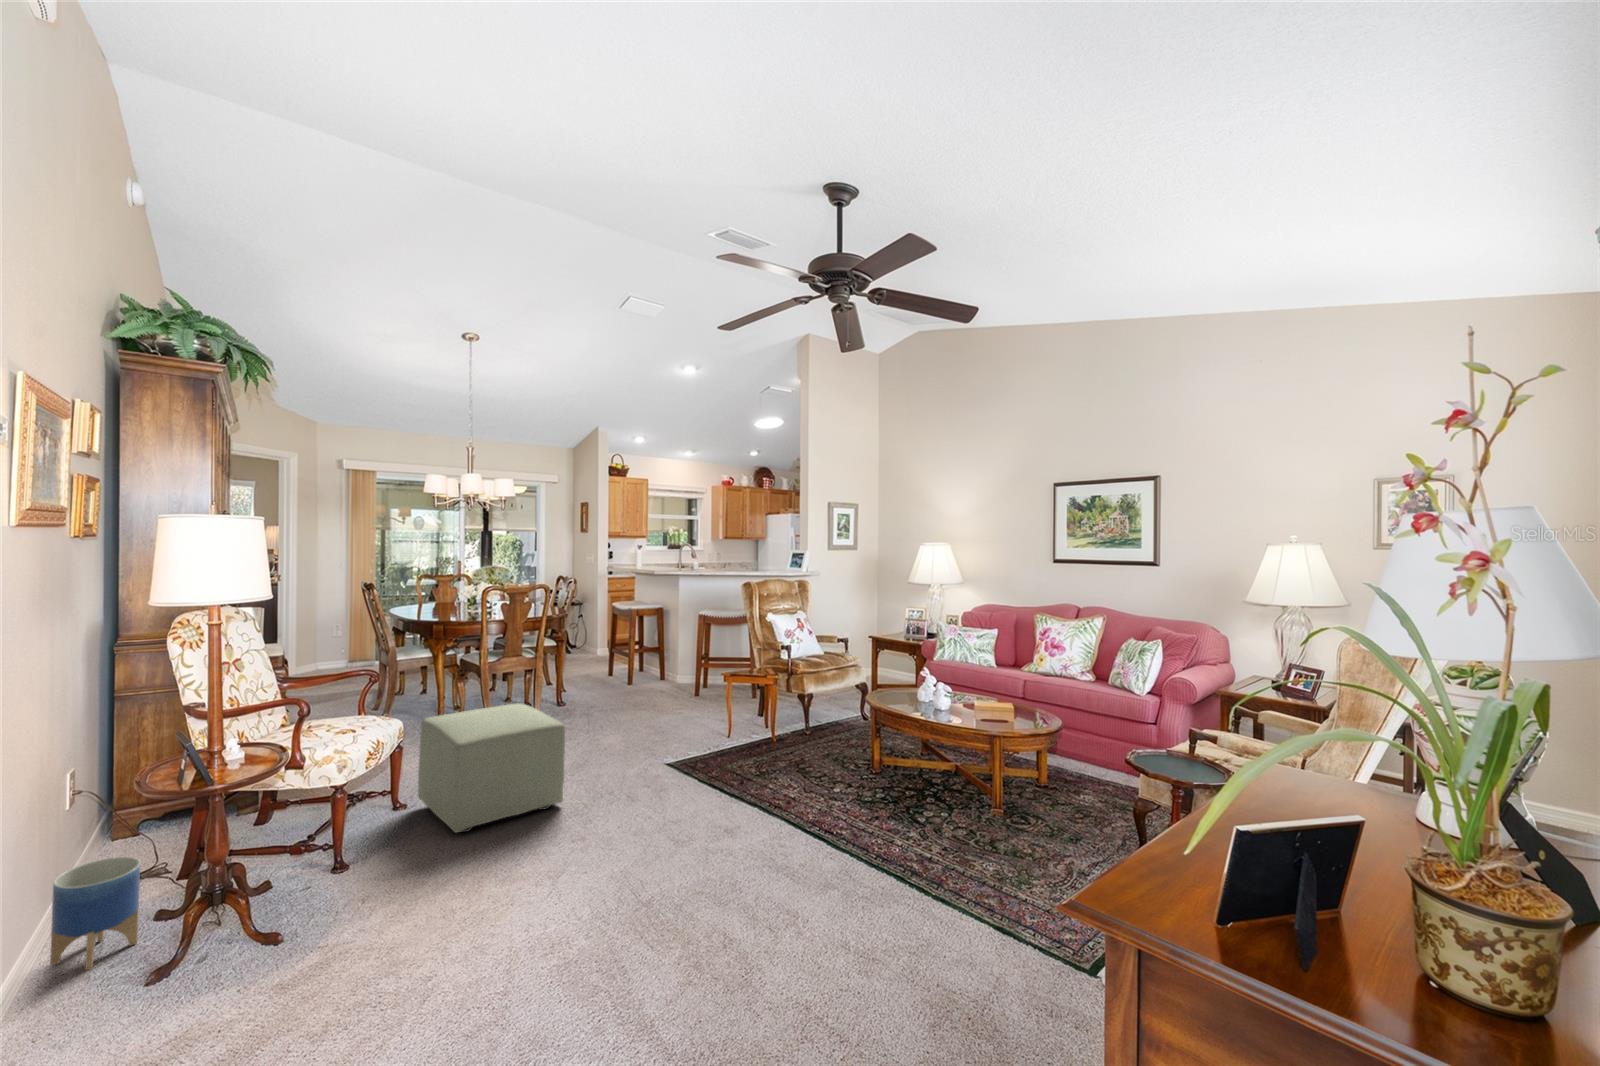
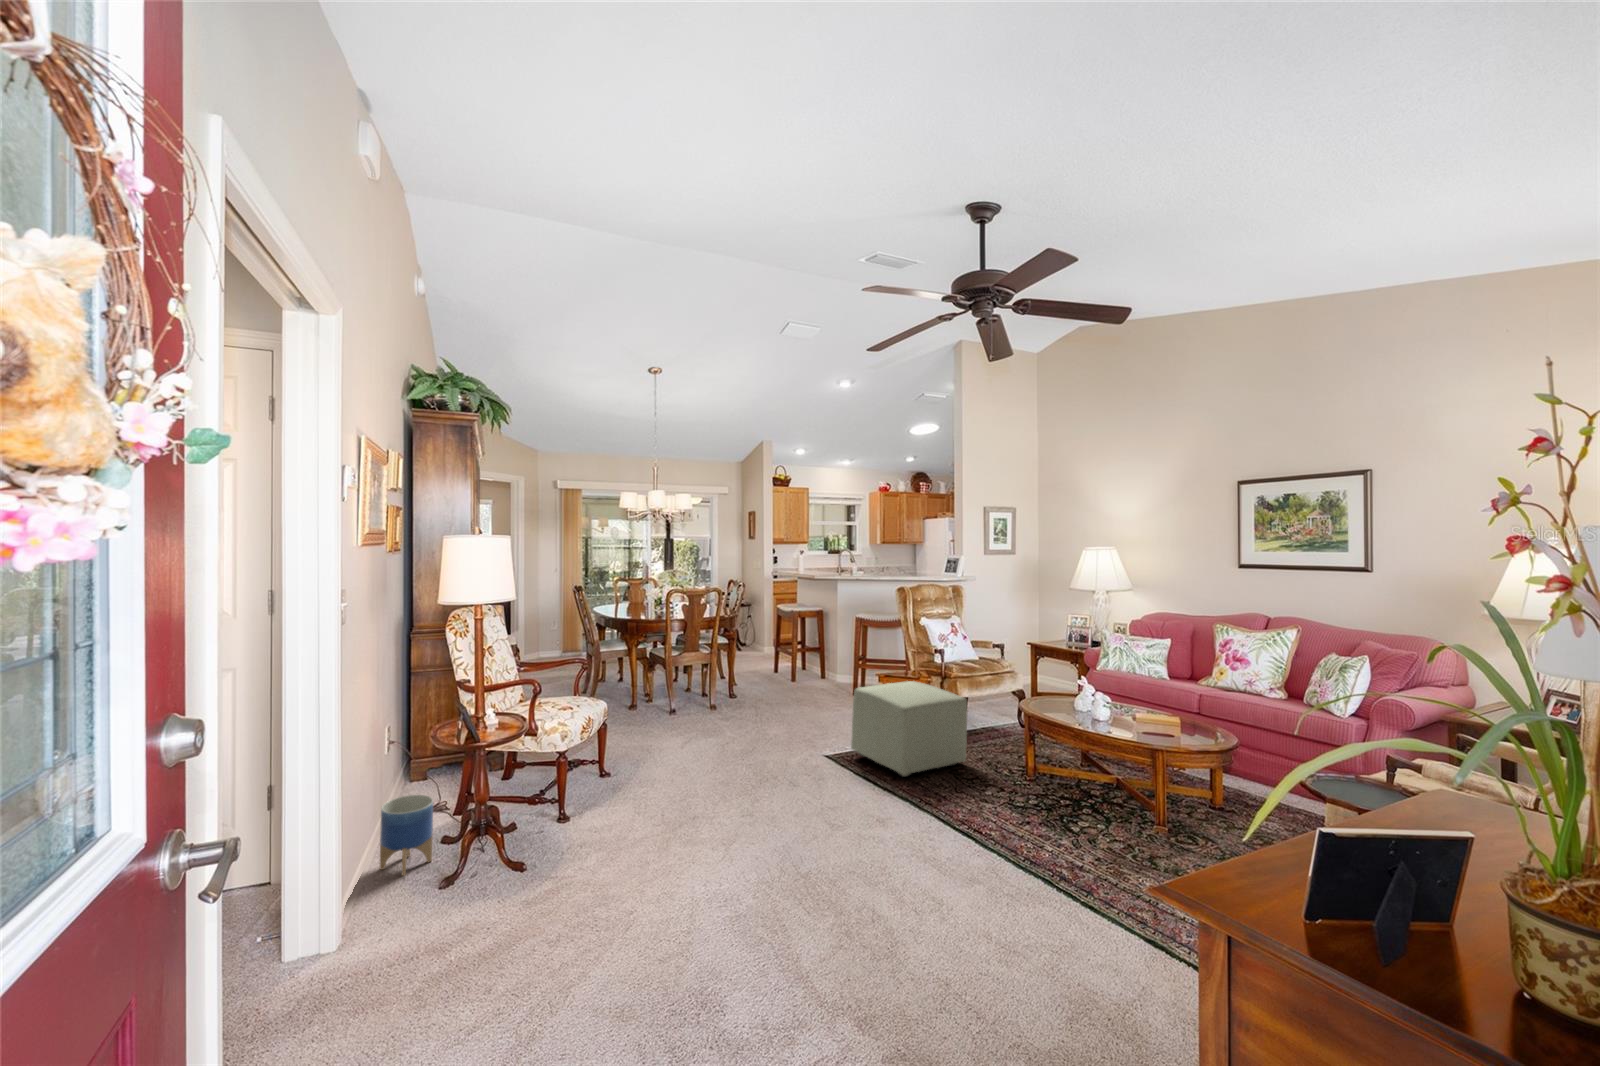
ottoman: present [418,703,565,833] -> present [851,681,968,777]

